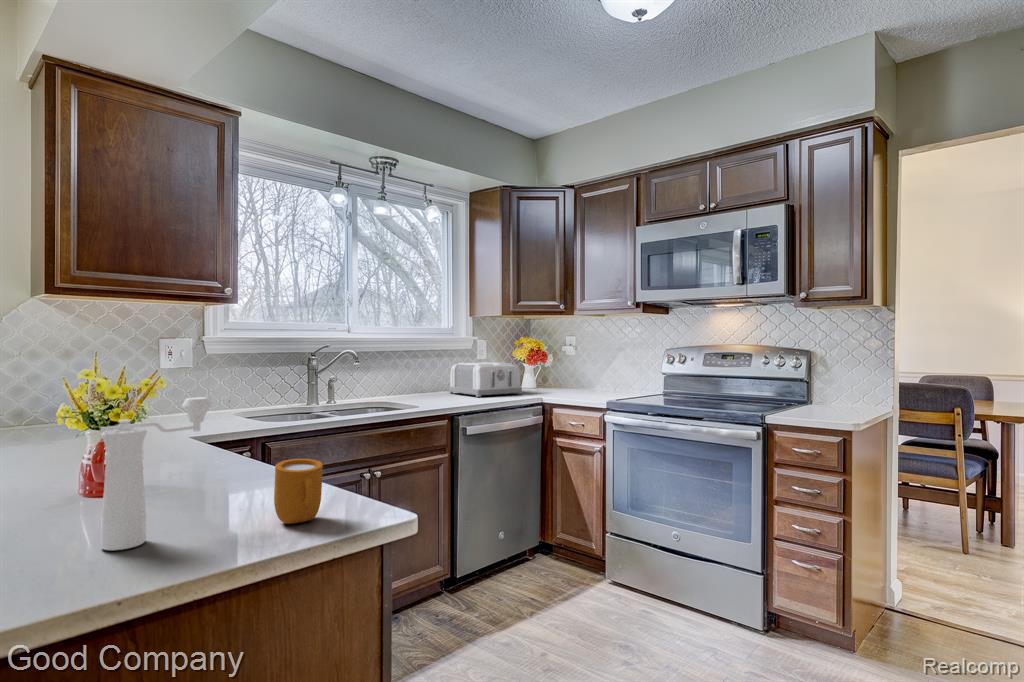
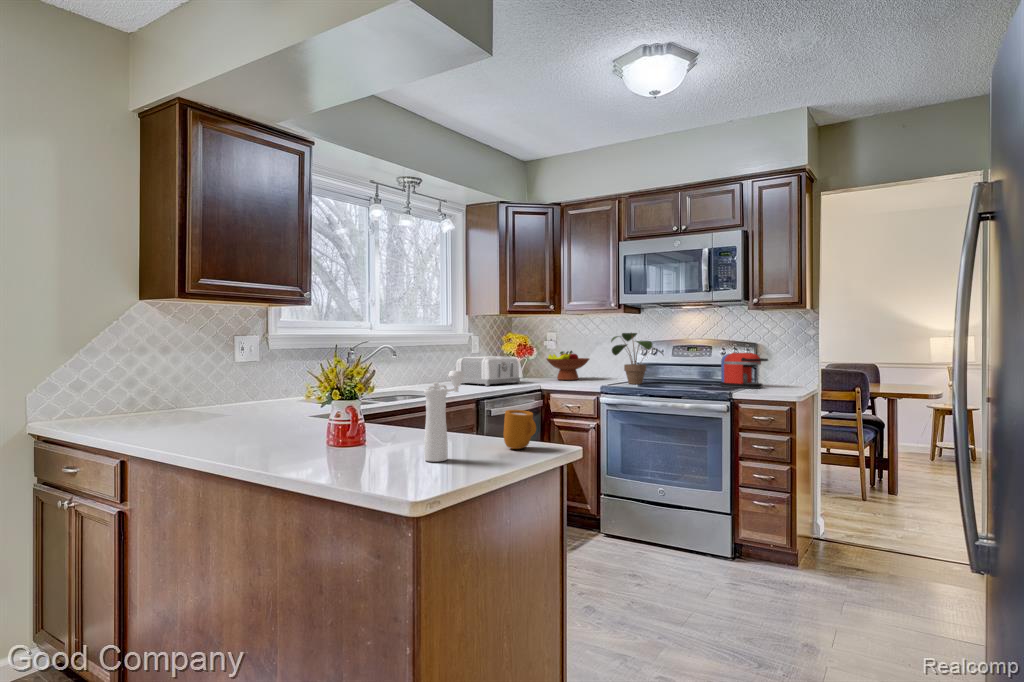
potted plant: none [625,335,691,398] -> present [611,333,664,384]
fruit bowl: none [559,357,610,391] -> present [547,351,589,380]
coffee maker: none [760,362,822,409] -> present [720,353,768,388]

